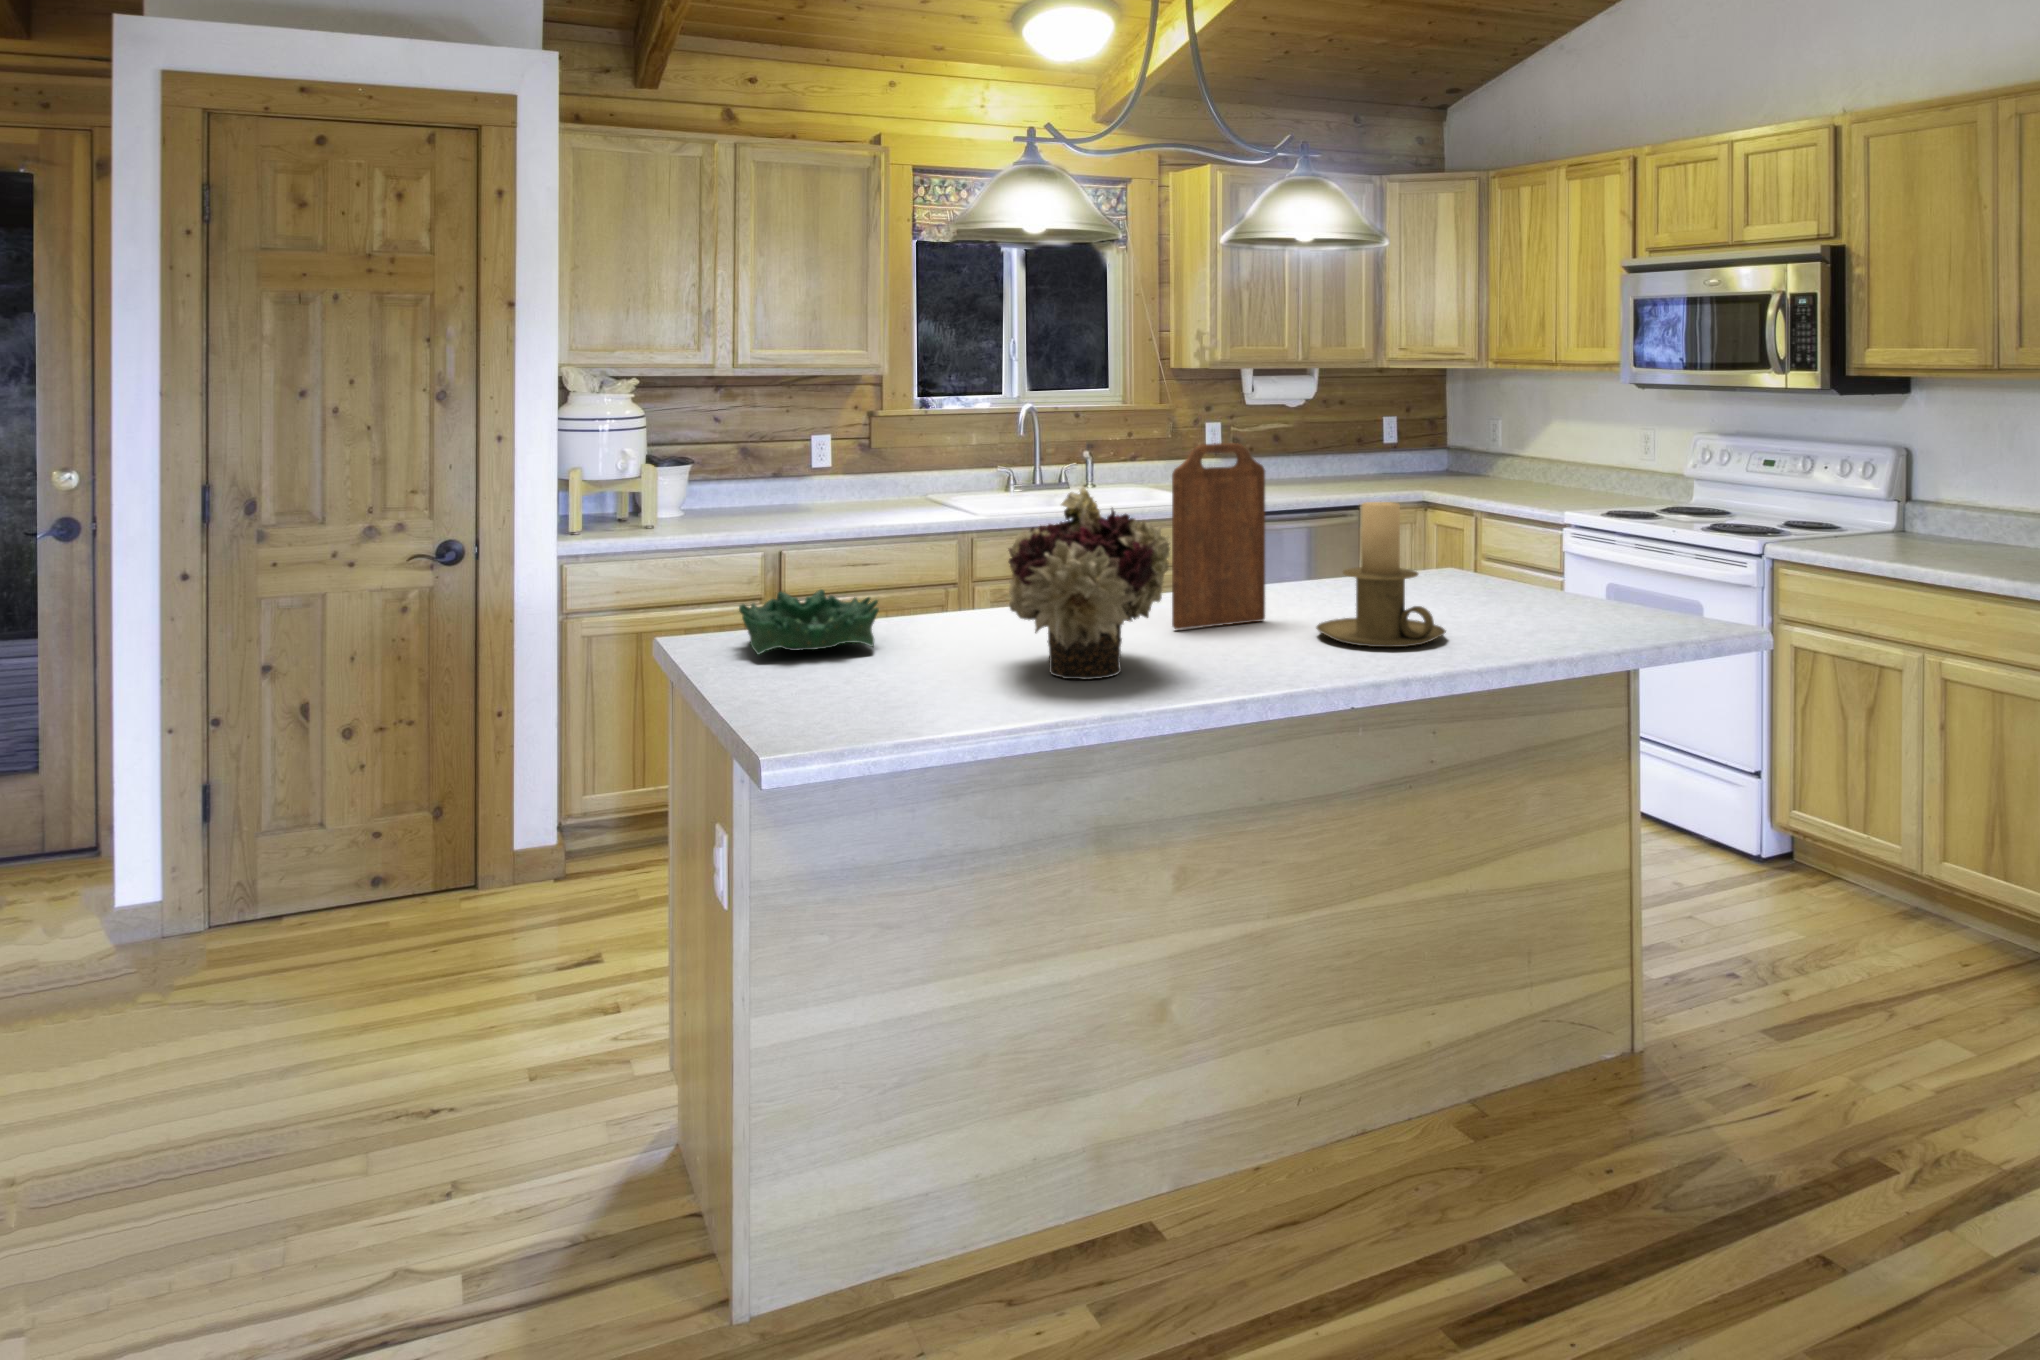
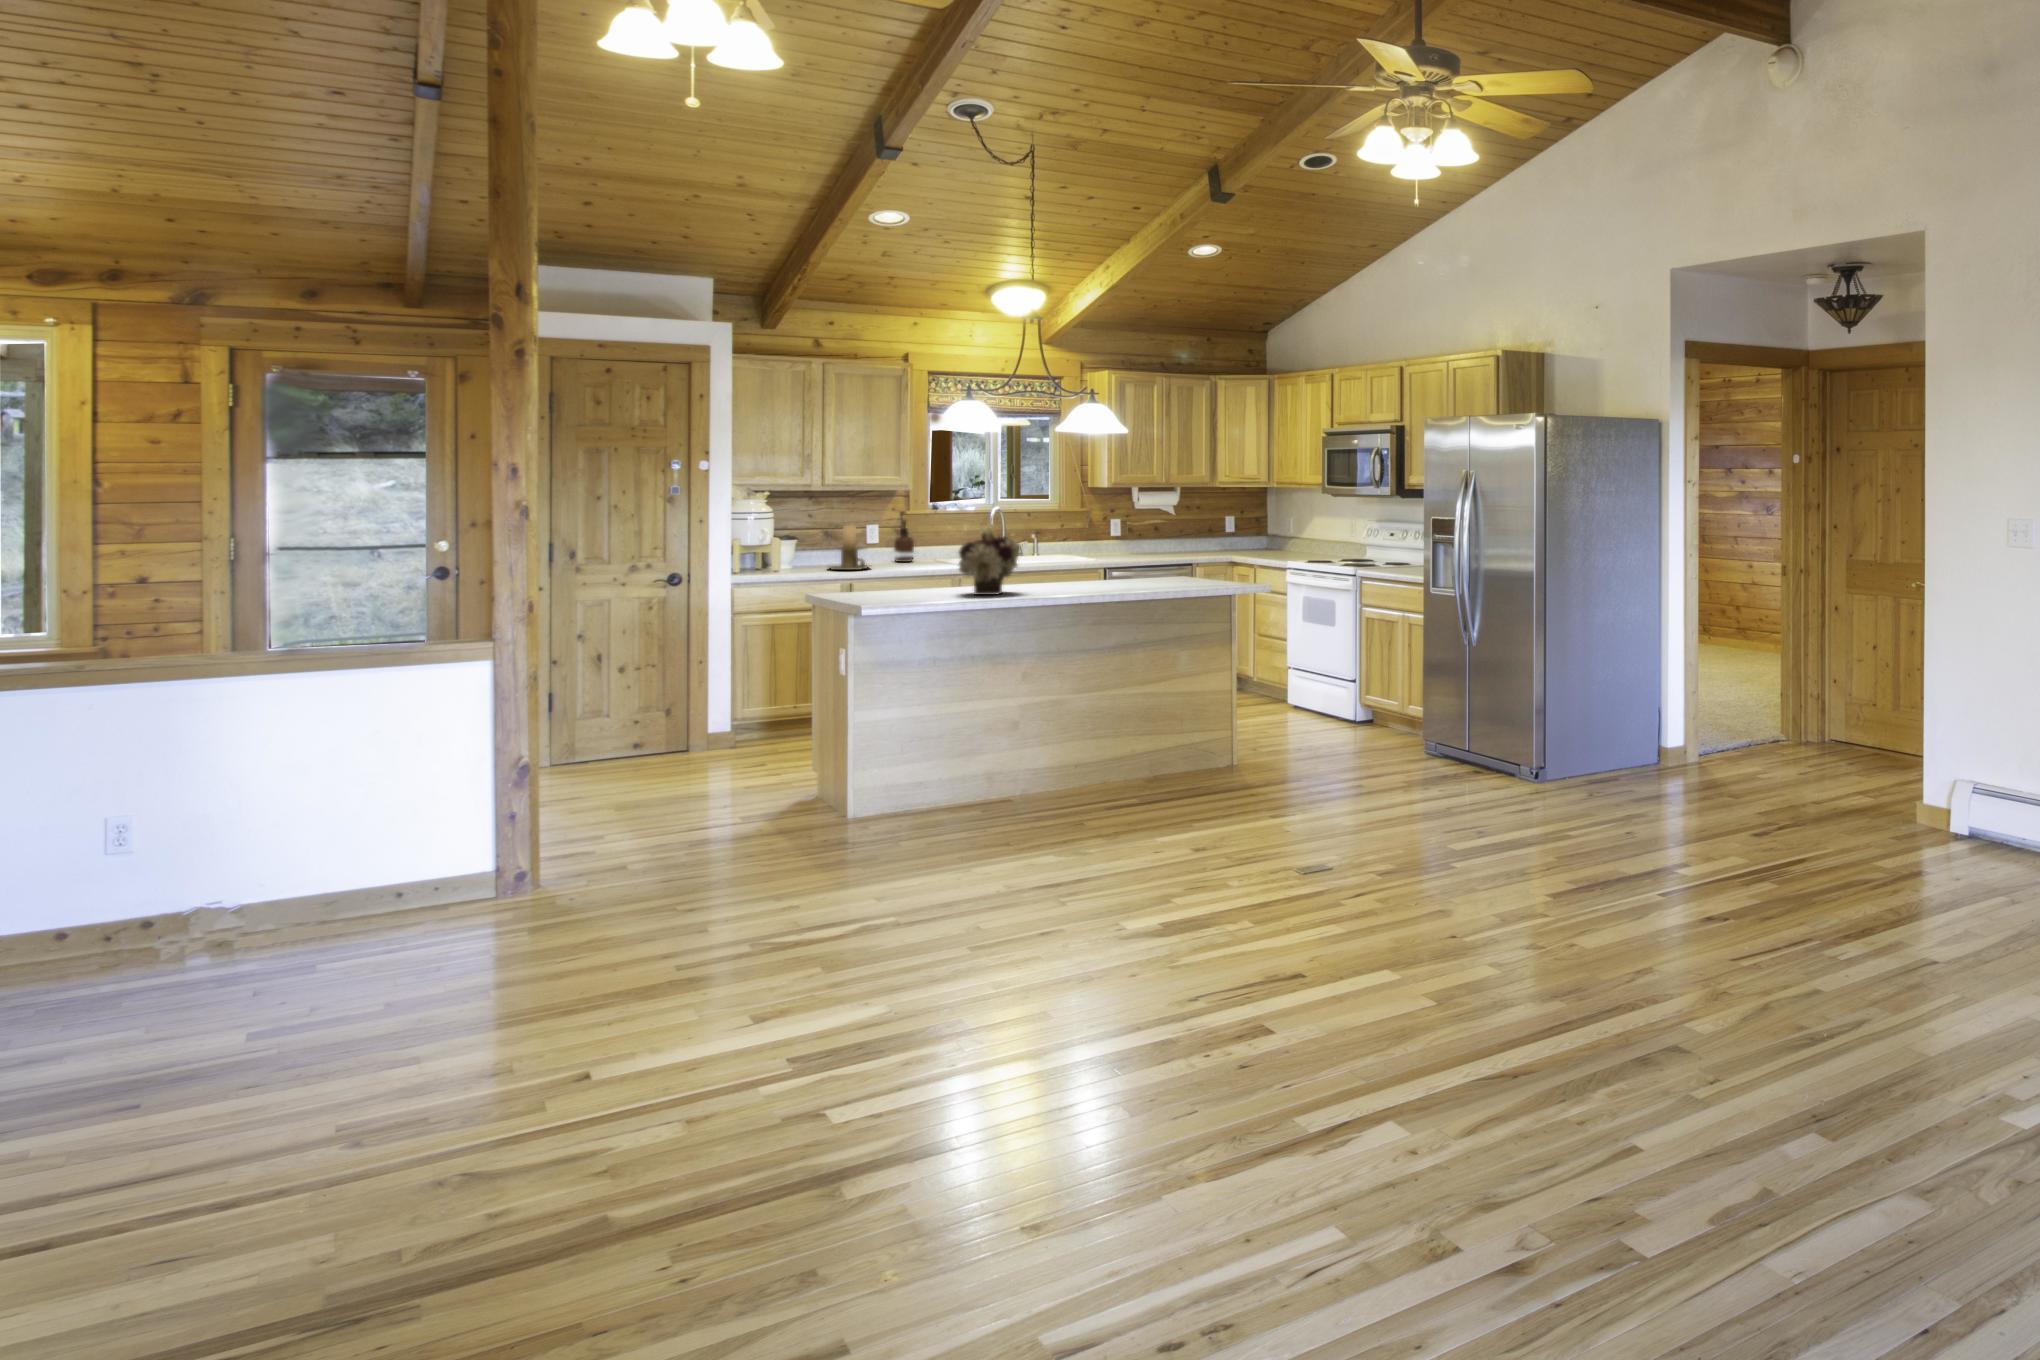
soap dispenser: none [857,428,890,504] -> present [894,520,914,562]
cutting board: present [1172,443,1265,630] -> none [1032,513,1074,587]
candle holder: present [1316,502,1446,647] -> present [830,525,869,570]
decorative bowl: present [739,589,879,655] -> none [849,572,908,593]

